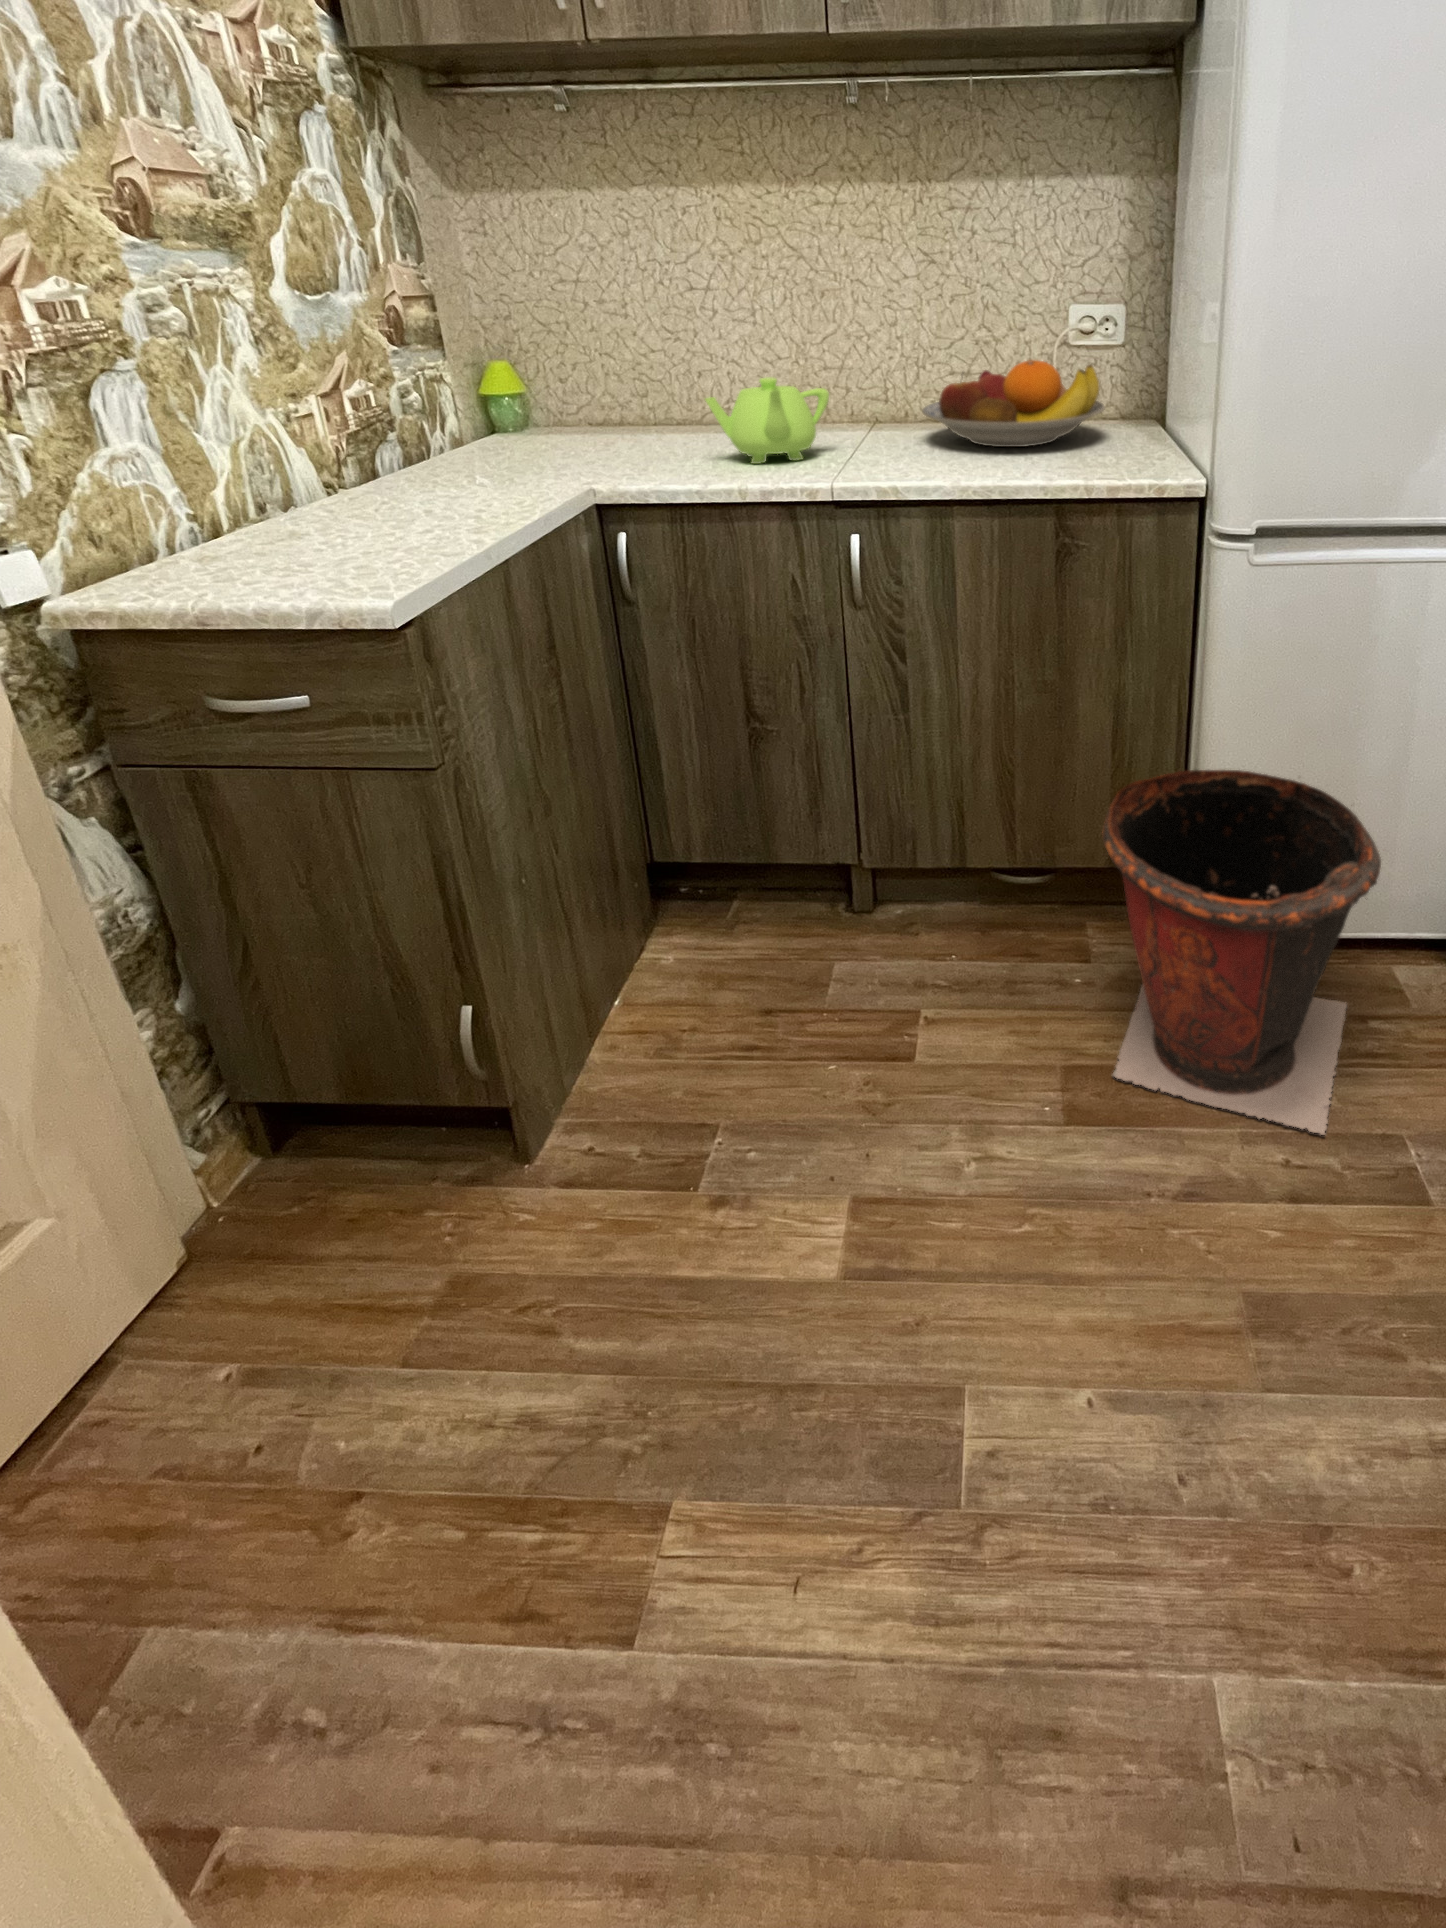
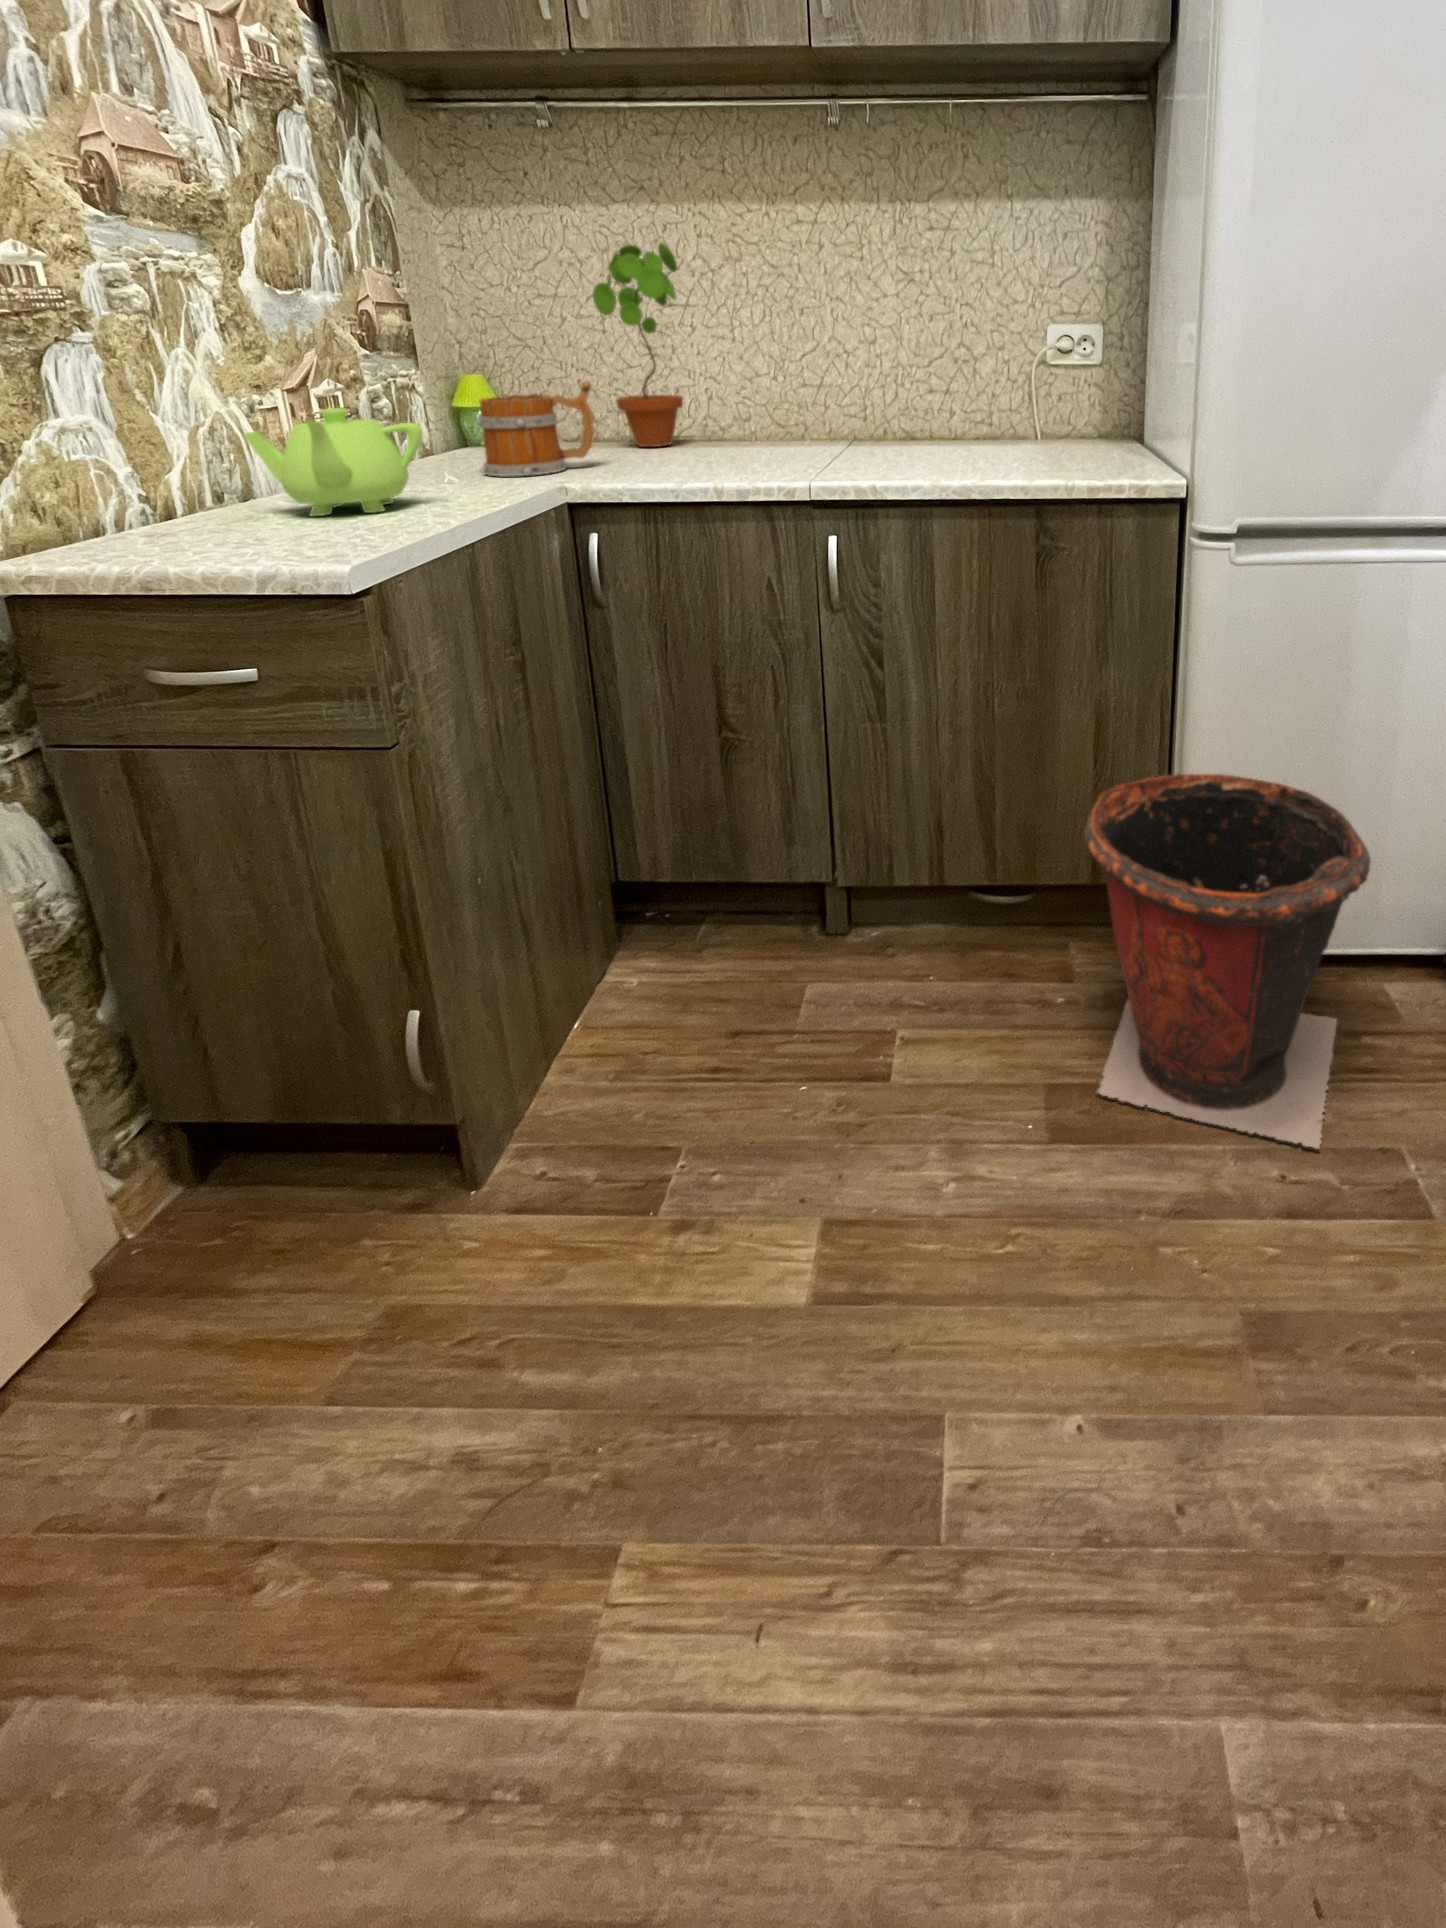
potted plant: none [615,227,706,433] -> present [593,243,683,447]
fruit bowl: present [922,360,1105,447] -> none [901,372,1083,457]
mug: none [504,377,621,475] -> present [476,381,595,476]
teapot: present [705,377,829,464] -> present [244,408,423,516]

